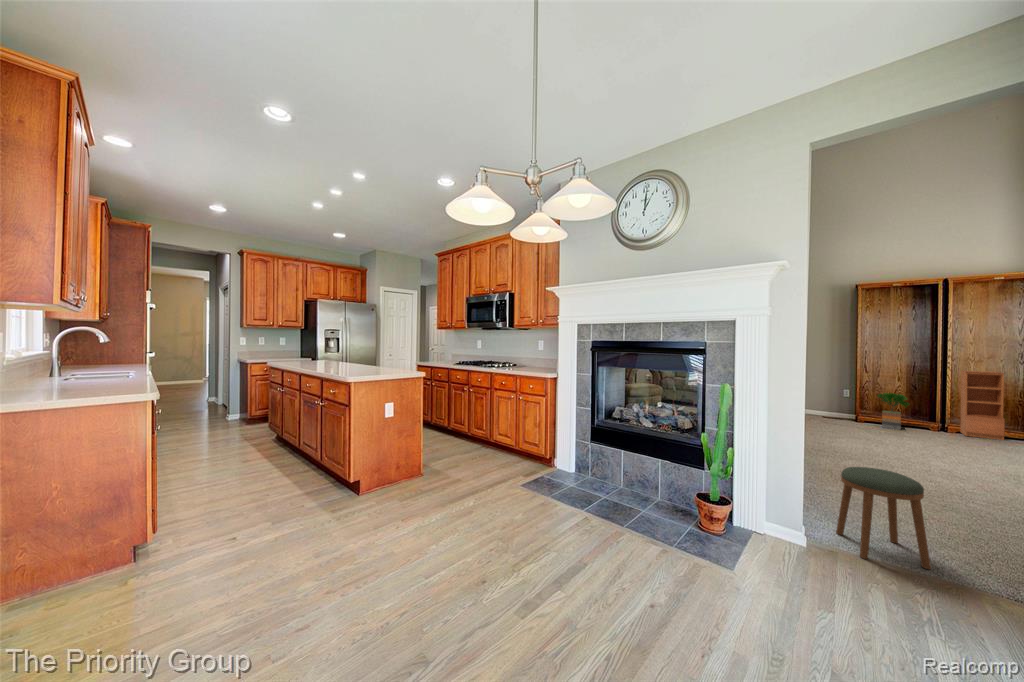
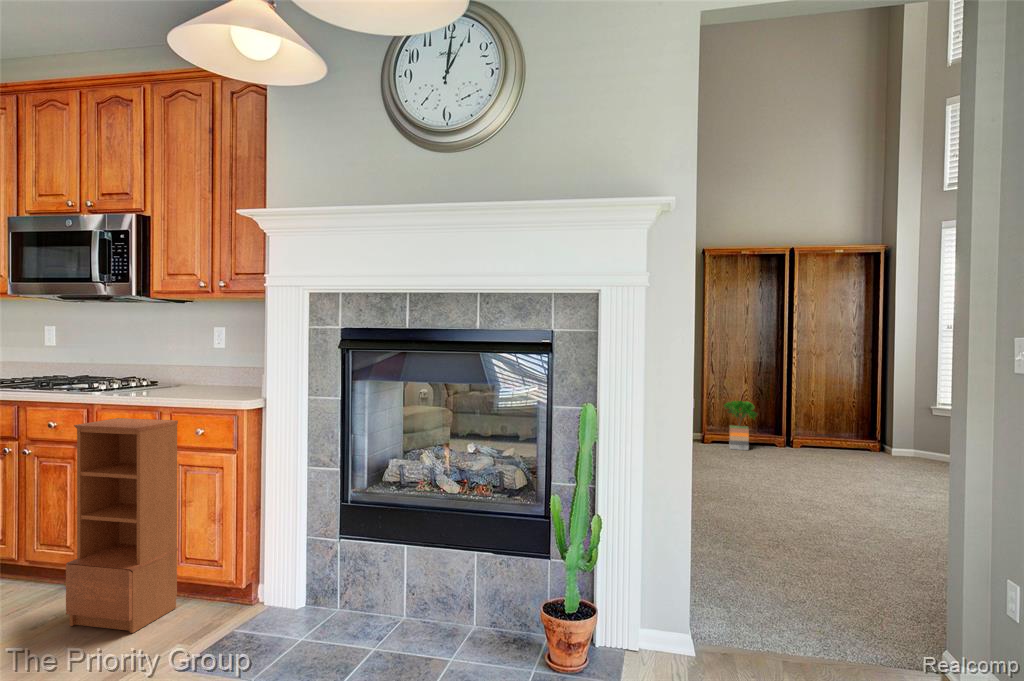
bookcase: present [960,371,1005,440] -> present [66,418,178,633]
stool: present [836,467,931,569] -> none [728,517,838,657]

